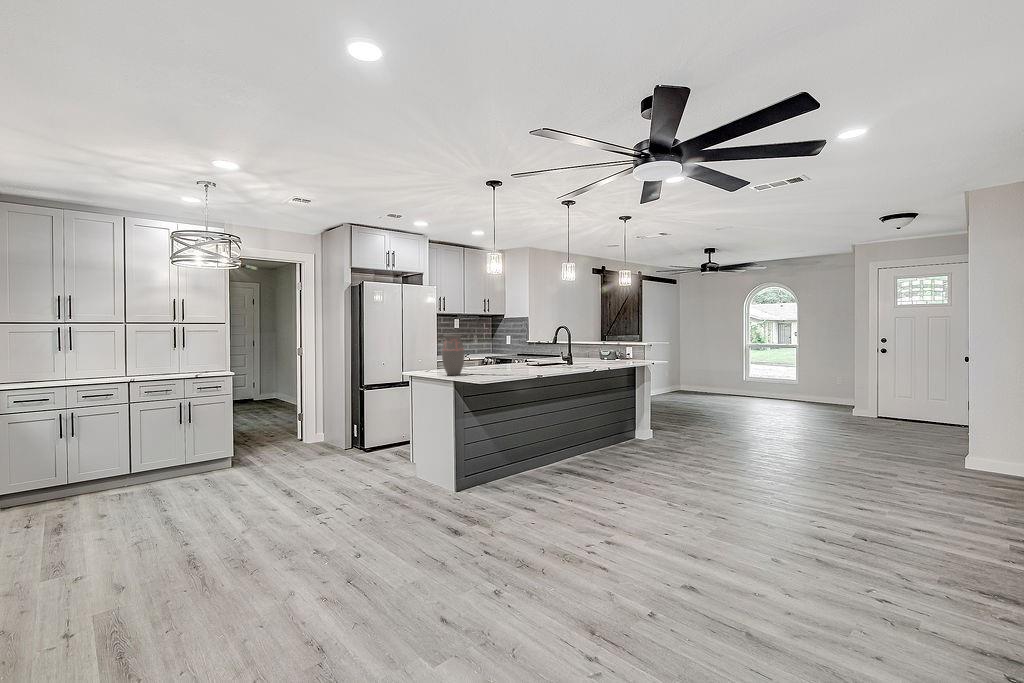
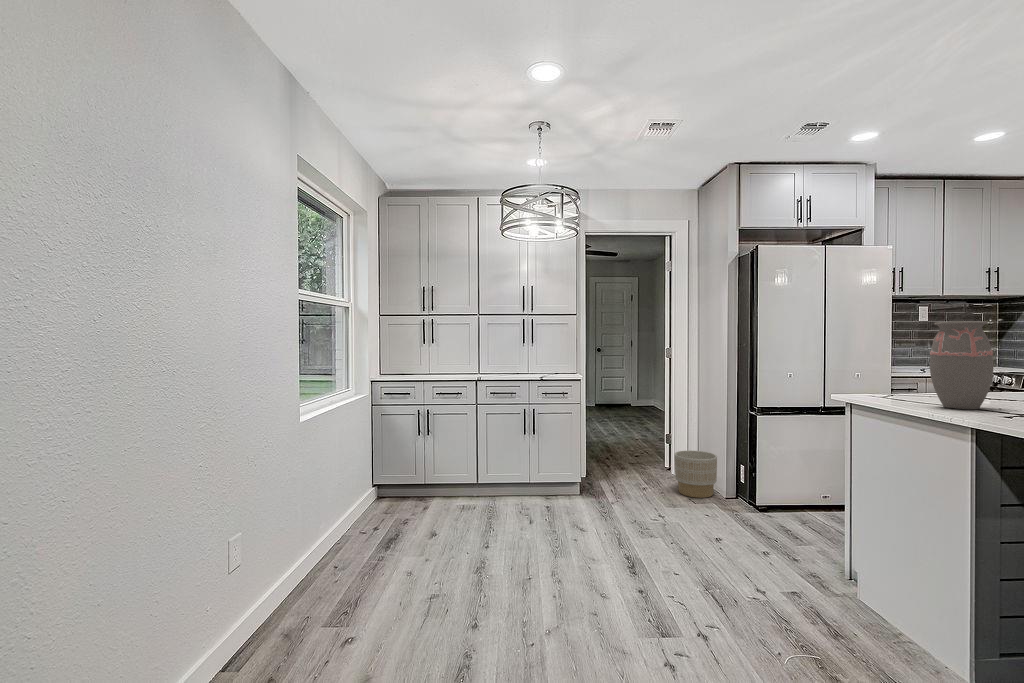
planter: none [309,421,339,453] -> present [674,451,717,498]

